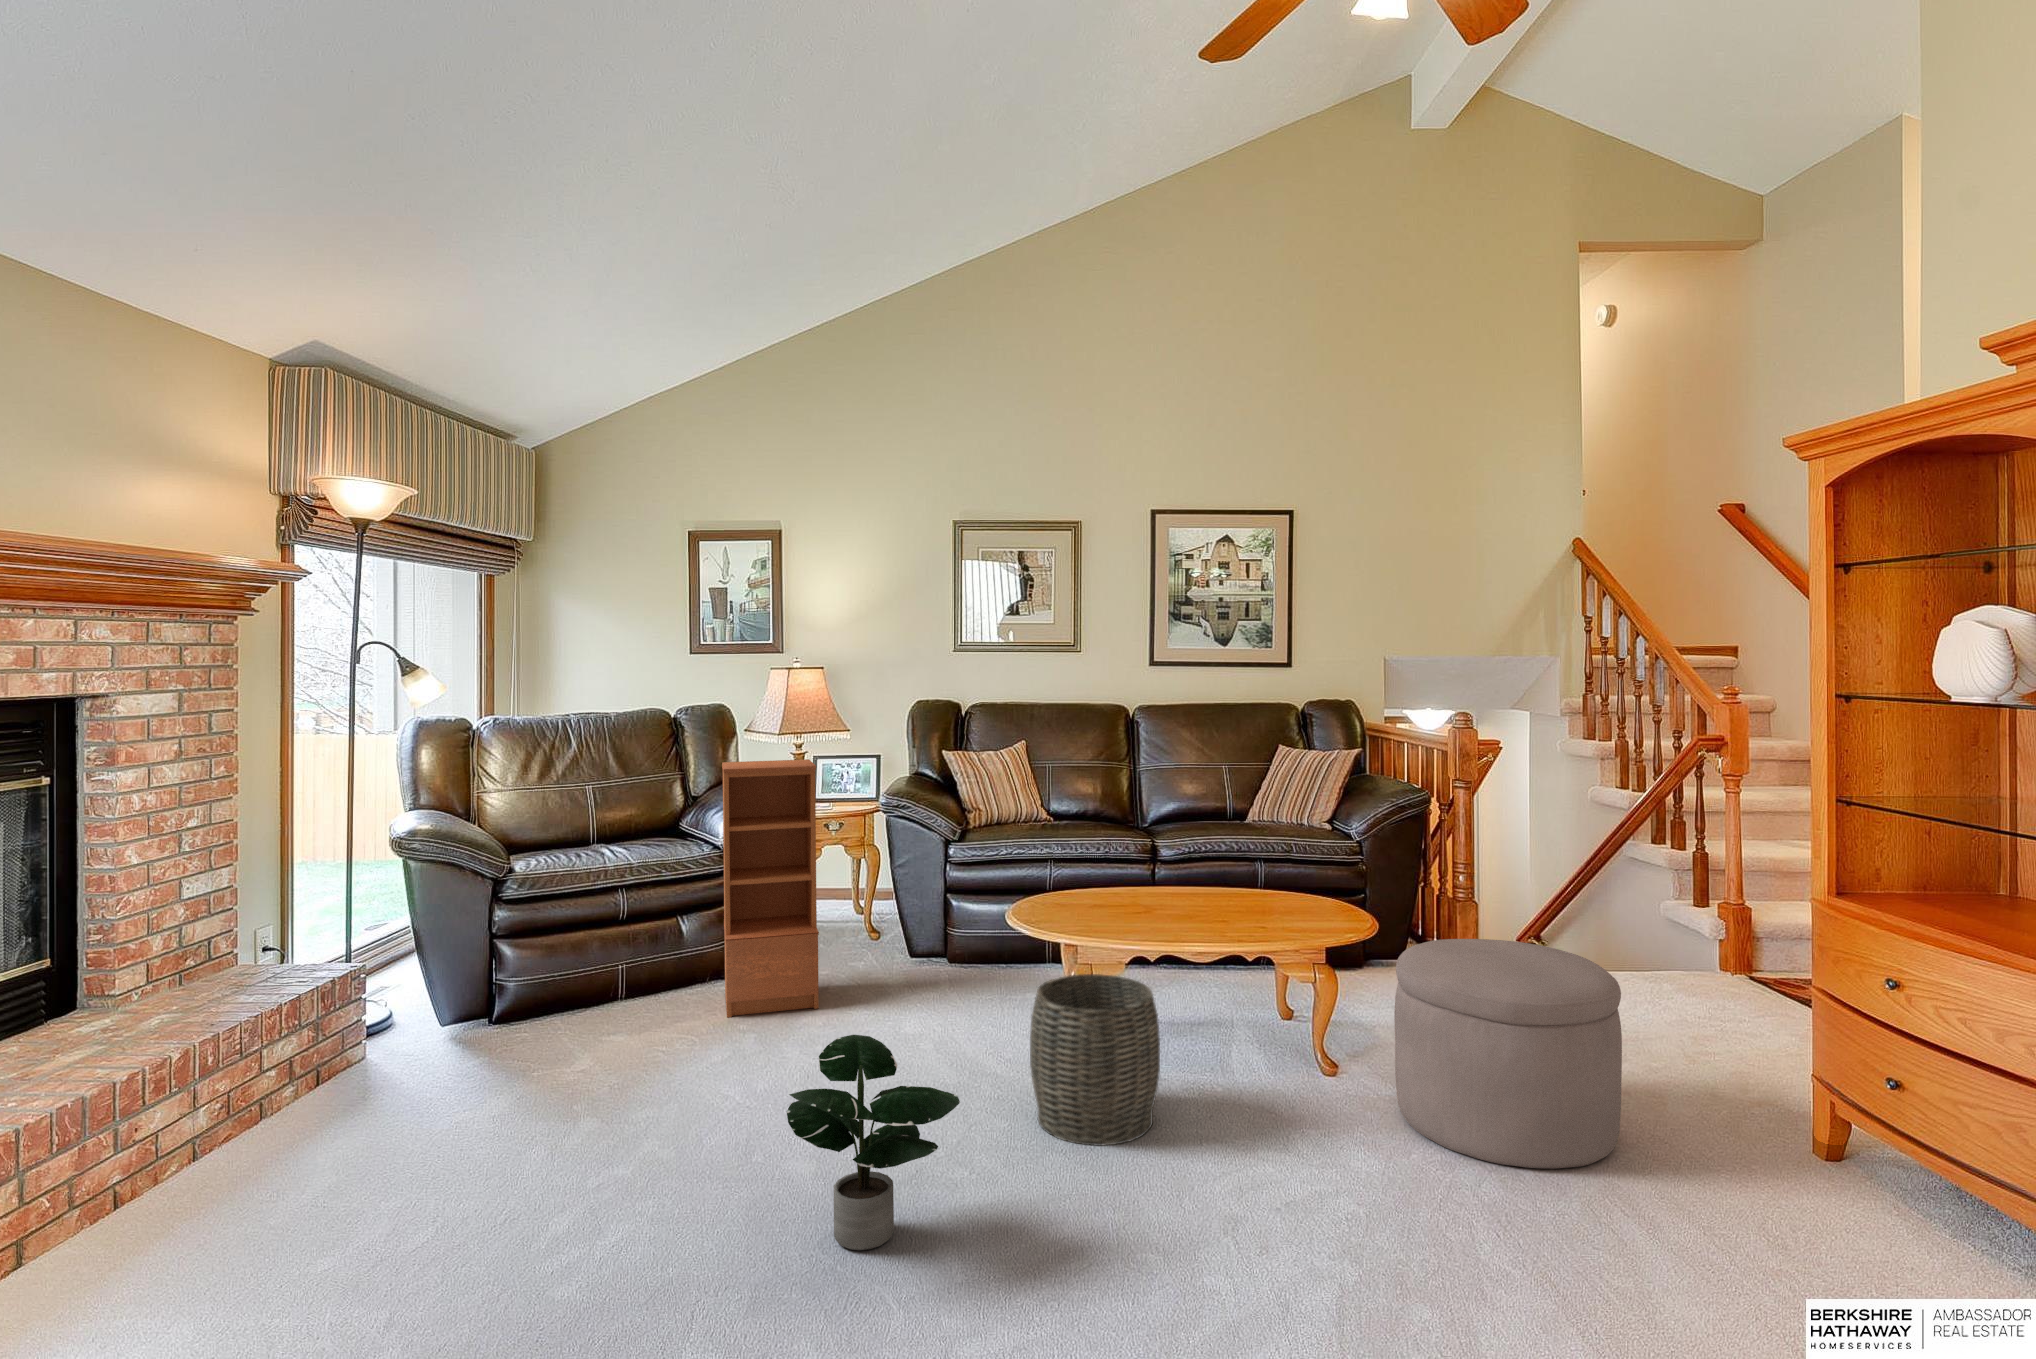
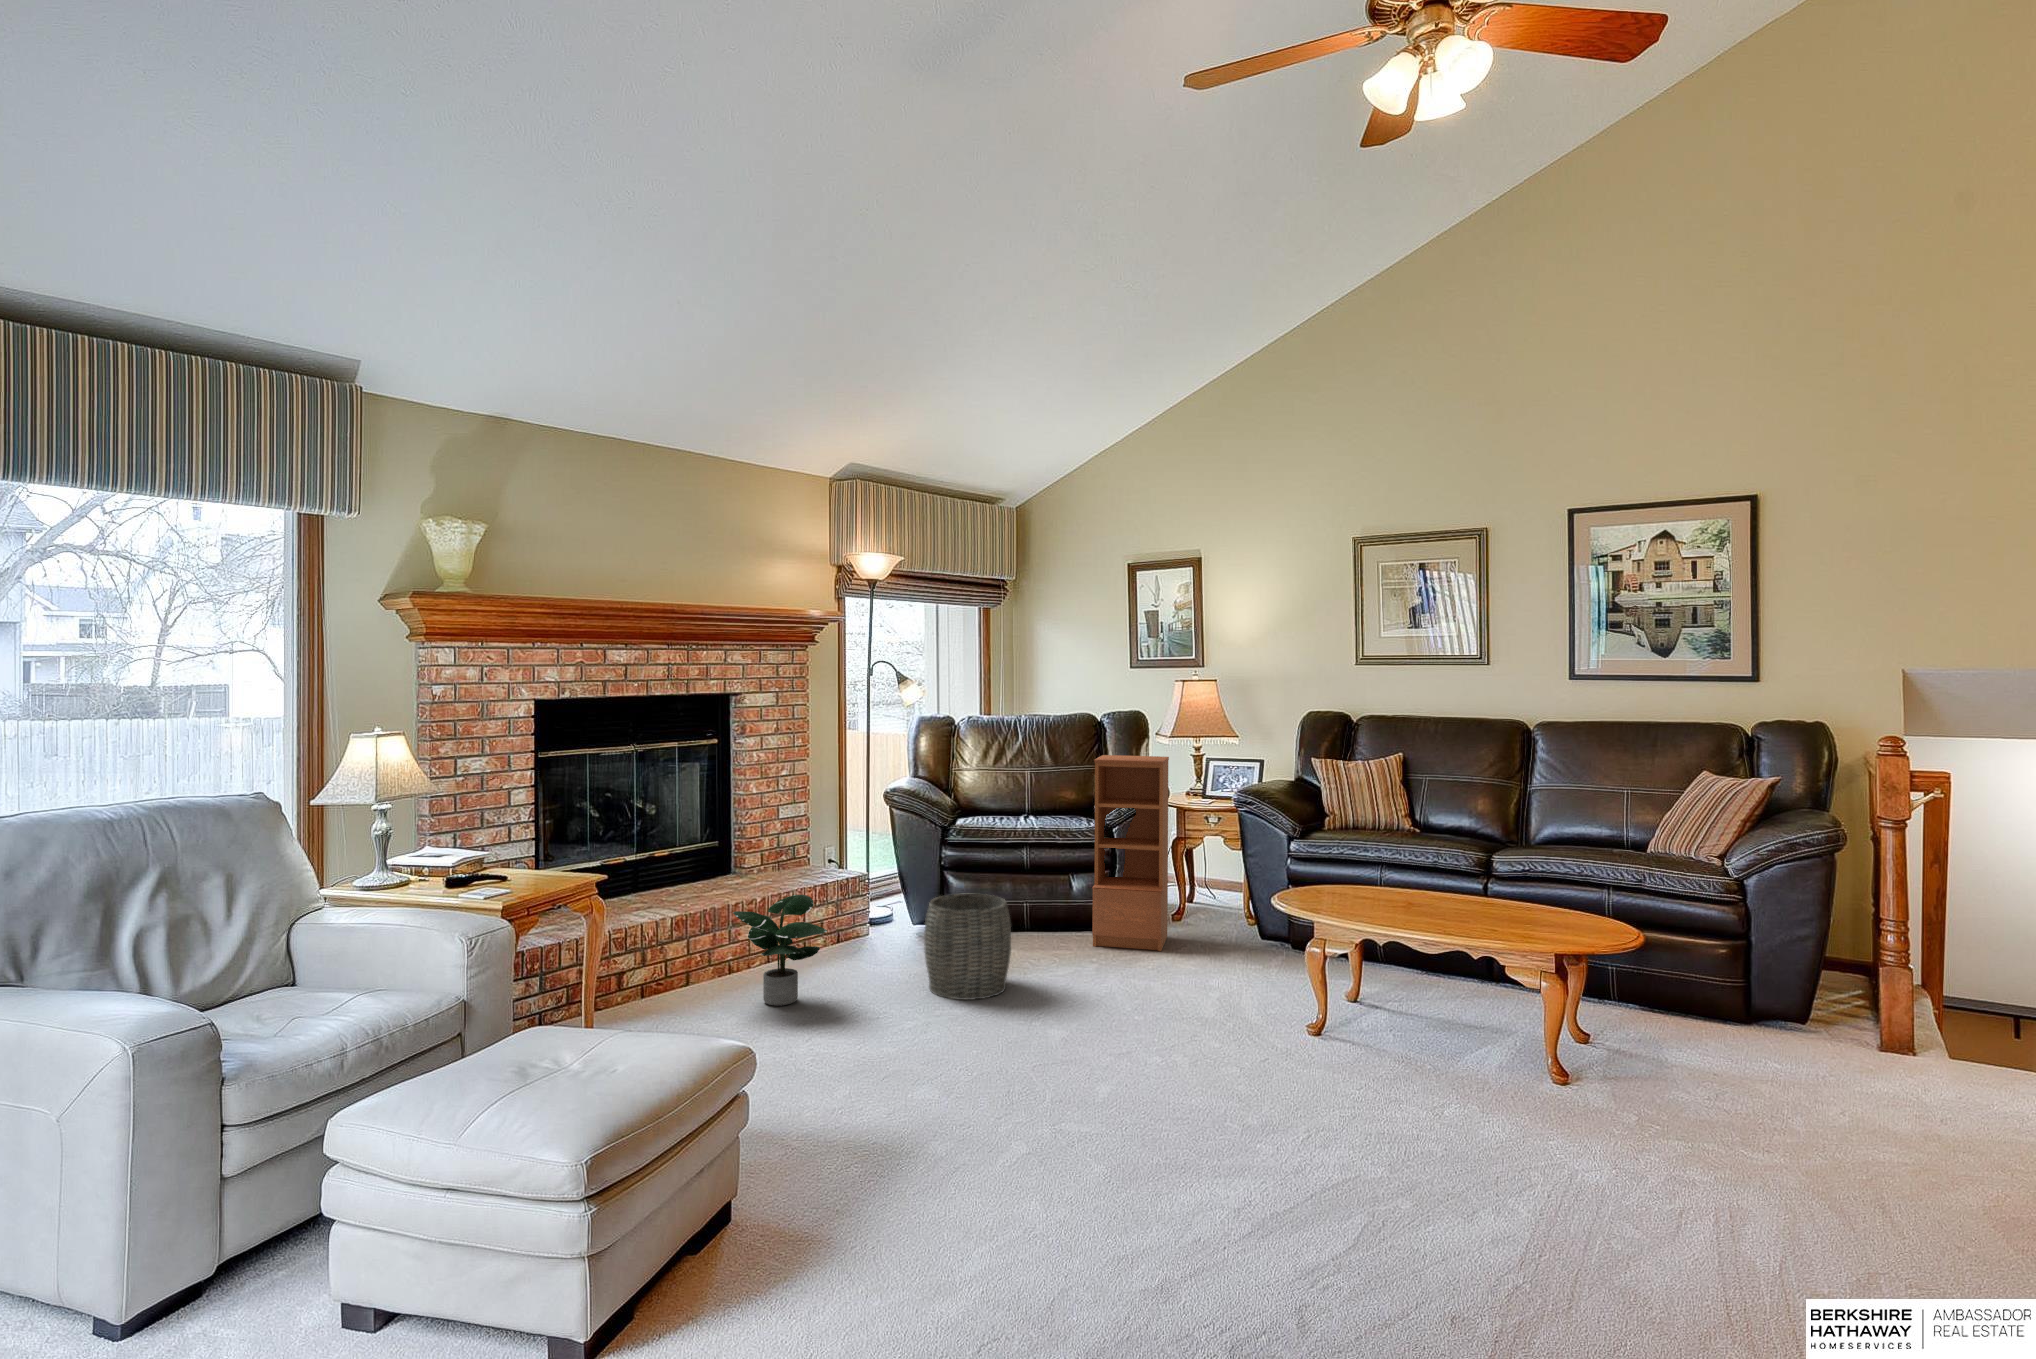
ottoman: present [1394,939,1622,1169] -> none [1578,956,1808,1175]
woven basket: present [1030,974,1160,1146] -> present [924,894,1011,1000]
potted plant: present [787,1035,960,1250] -> present [733,895,827,1006]

